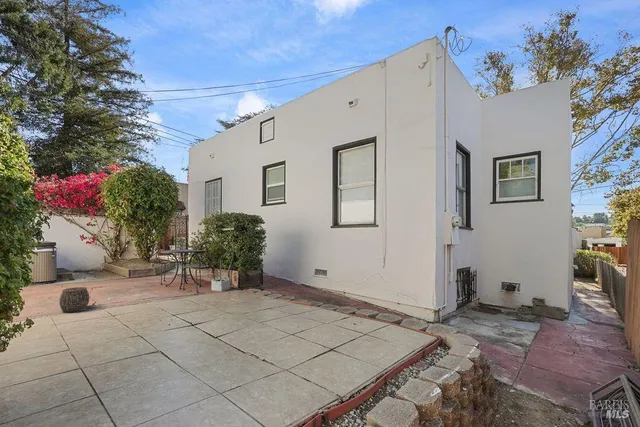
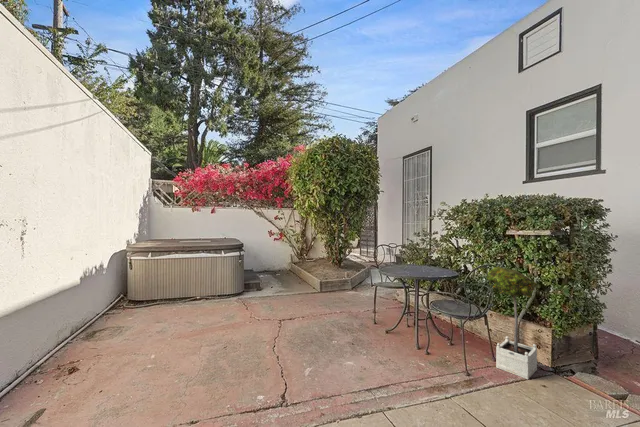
woven basket: present [59,287,89,312] -> none [228,343,279,405]

